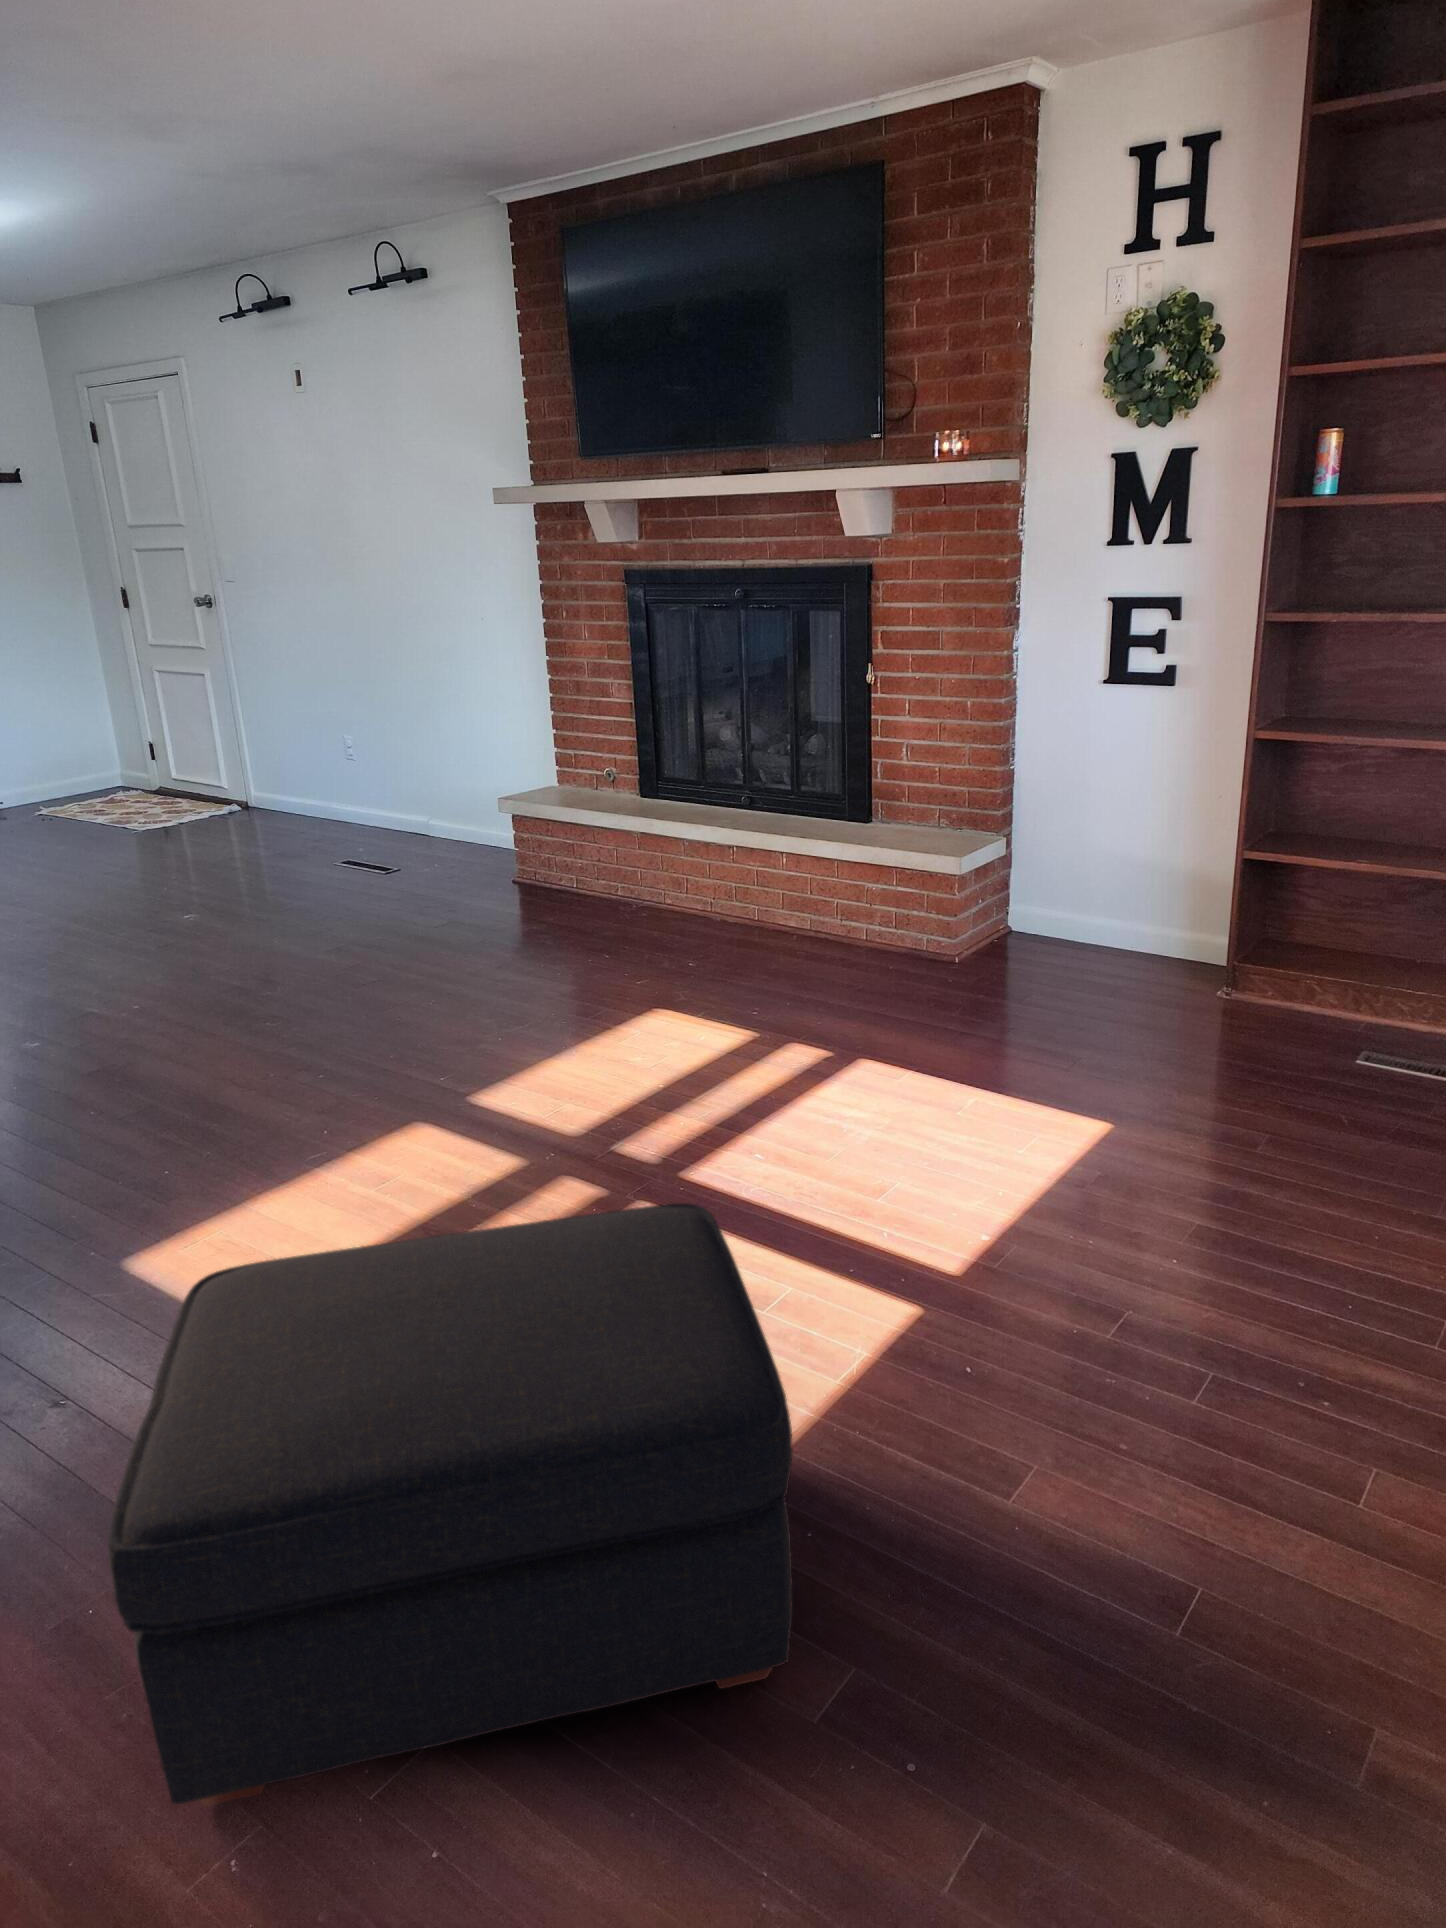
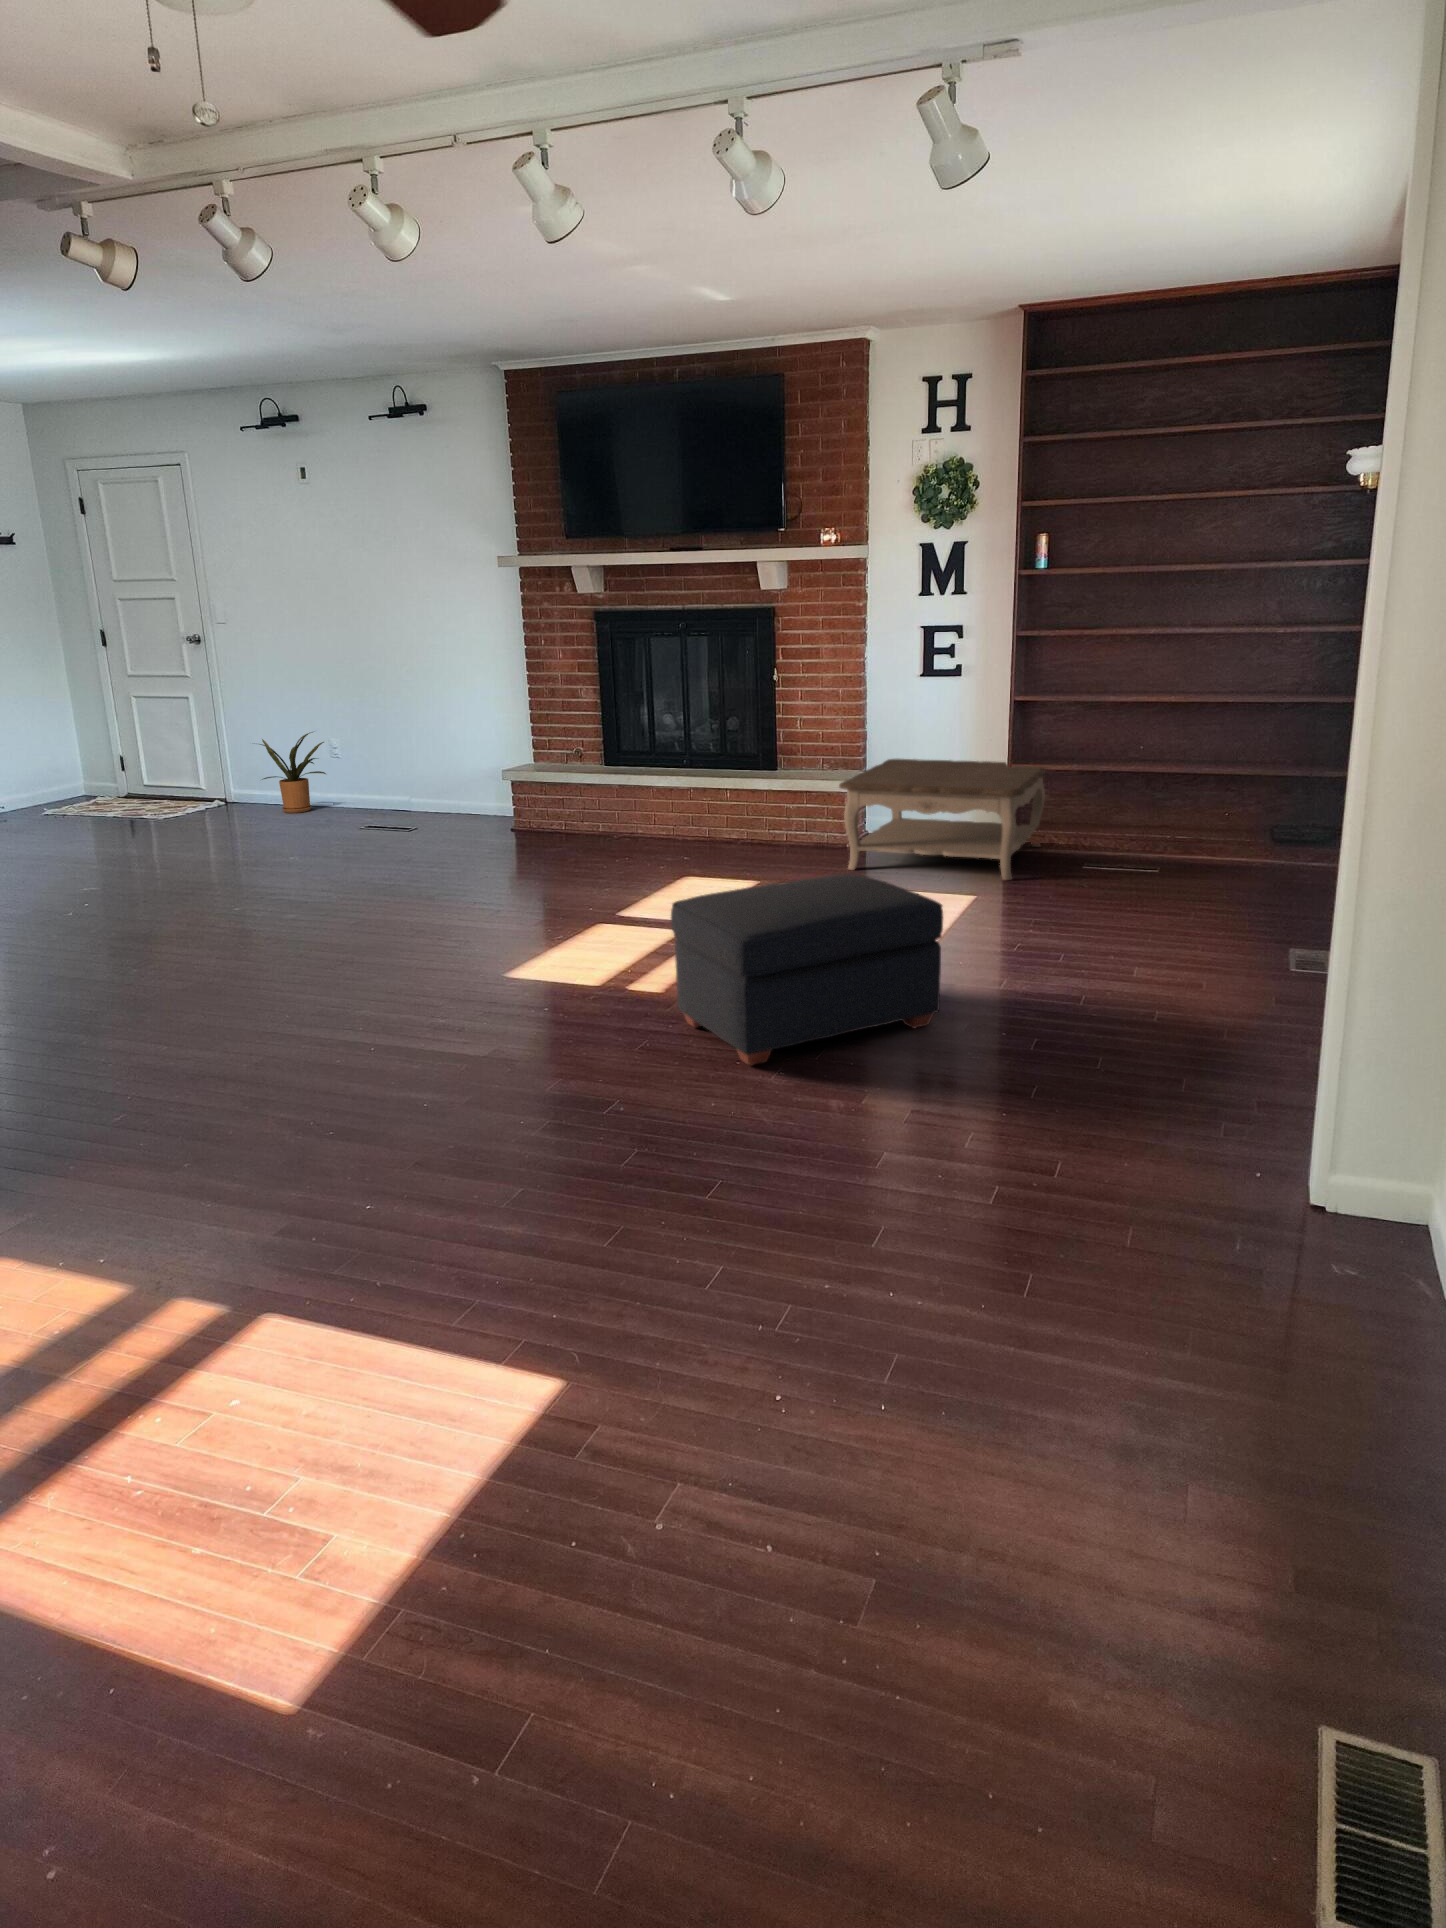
house plant: none [238,724,334,829] -> present [260,732,326,813]
coffee table: none [910,819,1323,1086] -> present [839,759,1047,880]

